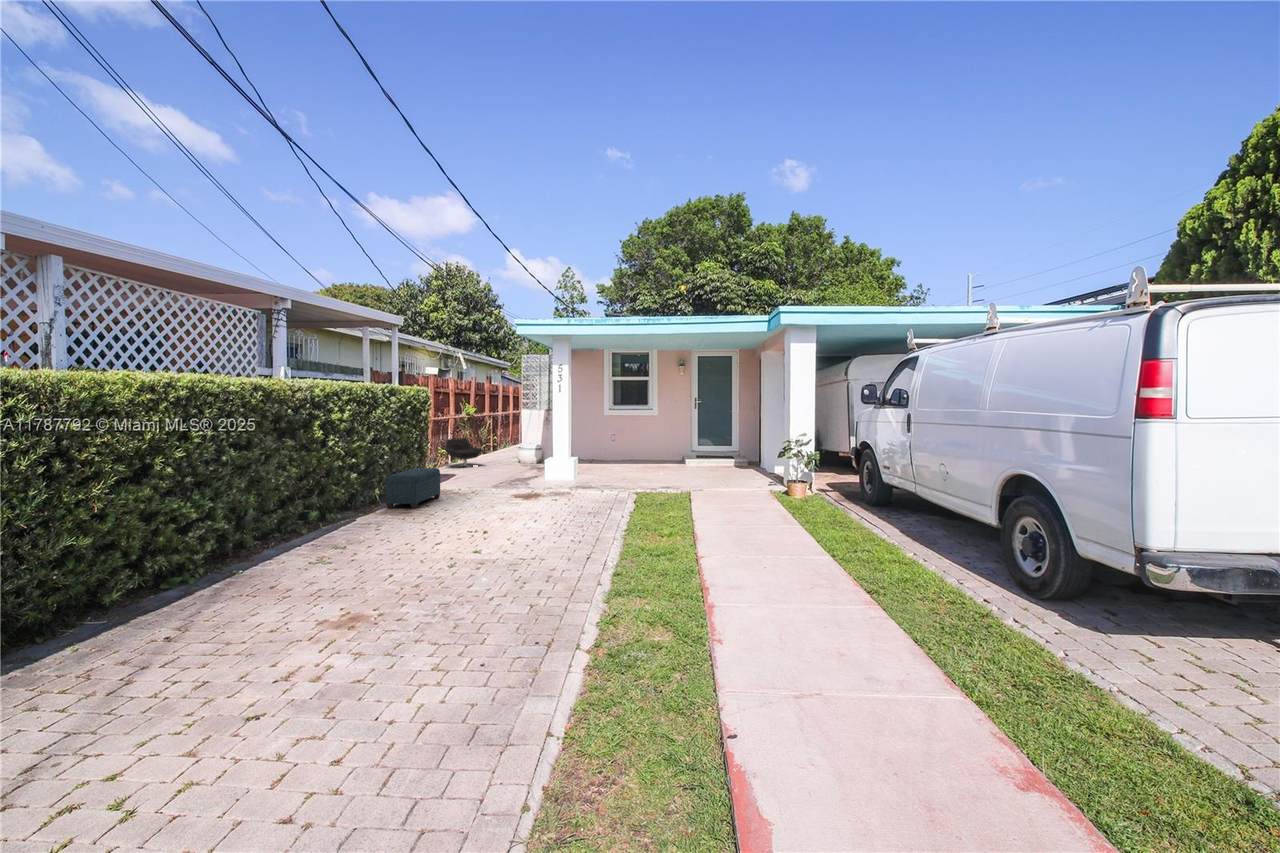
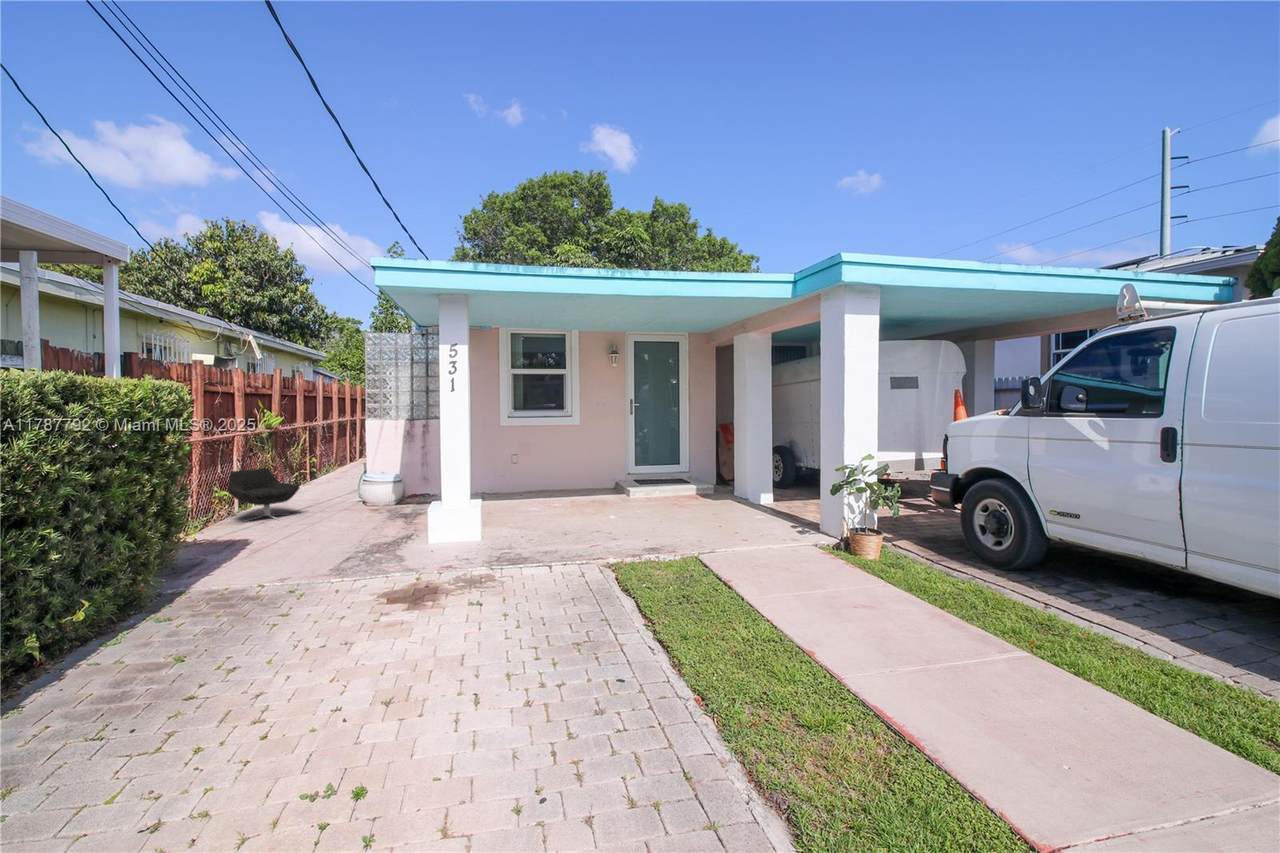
bench: present [385,468,440,508] -> none [53,555,216,682]

